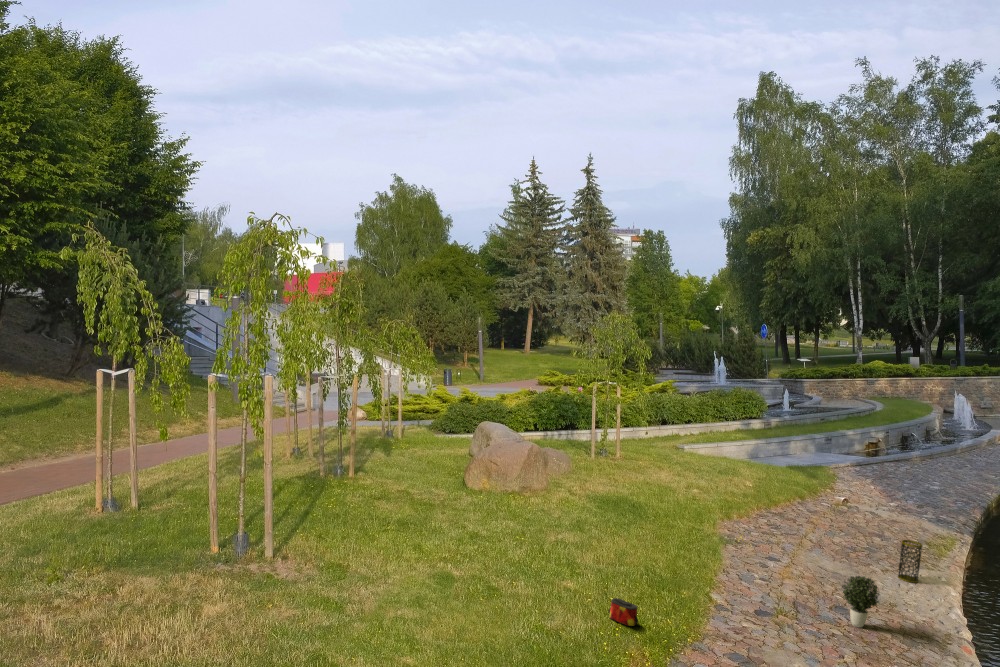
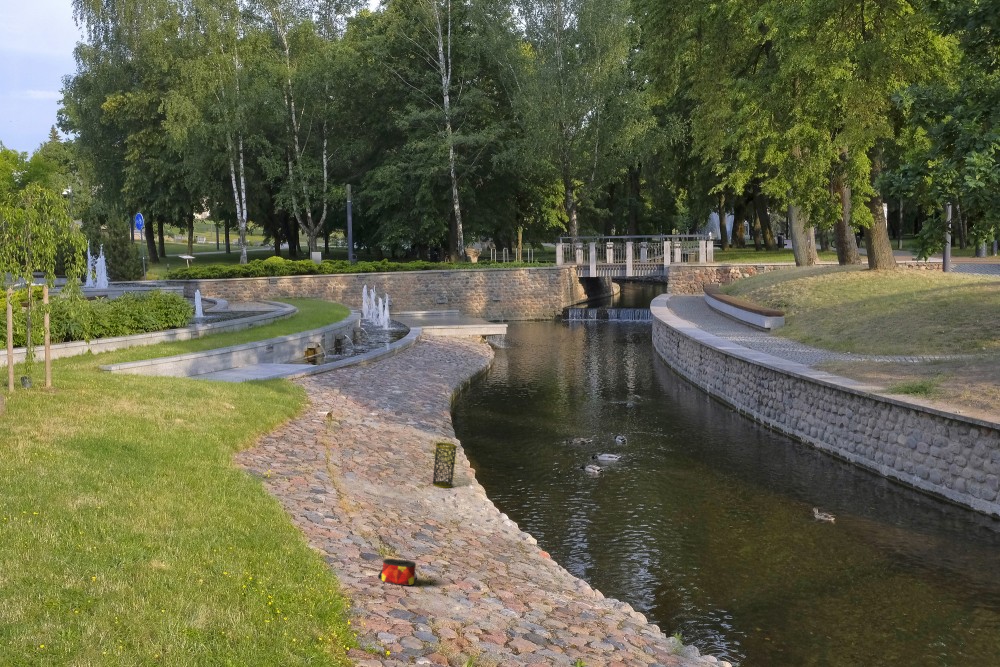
potted plant: present [843,576,879,628] -> none [422,487,462,546]
bag: present [608,598,638,626] -> present [378,559,417,586]

